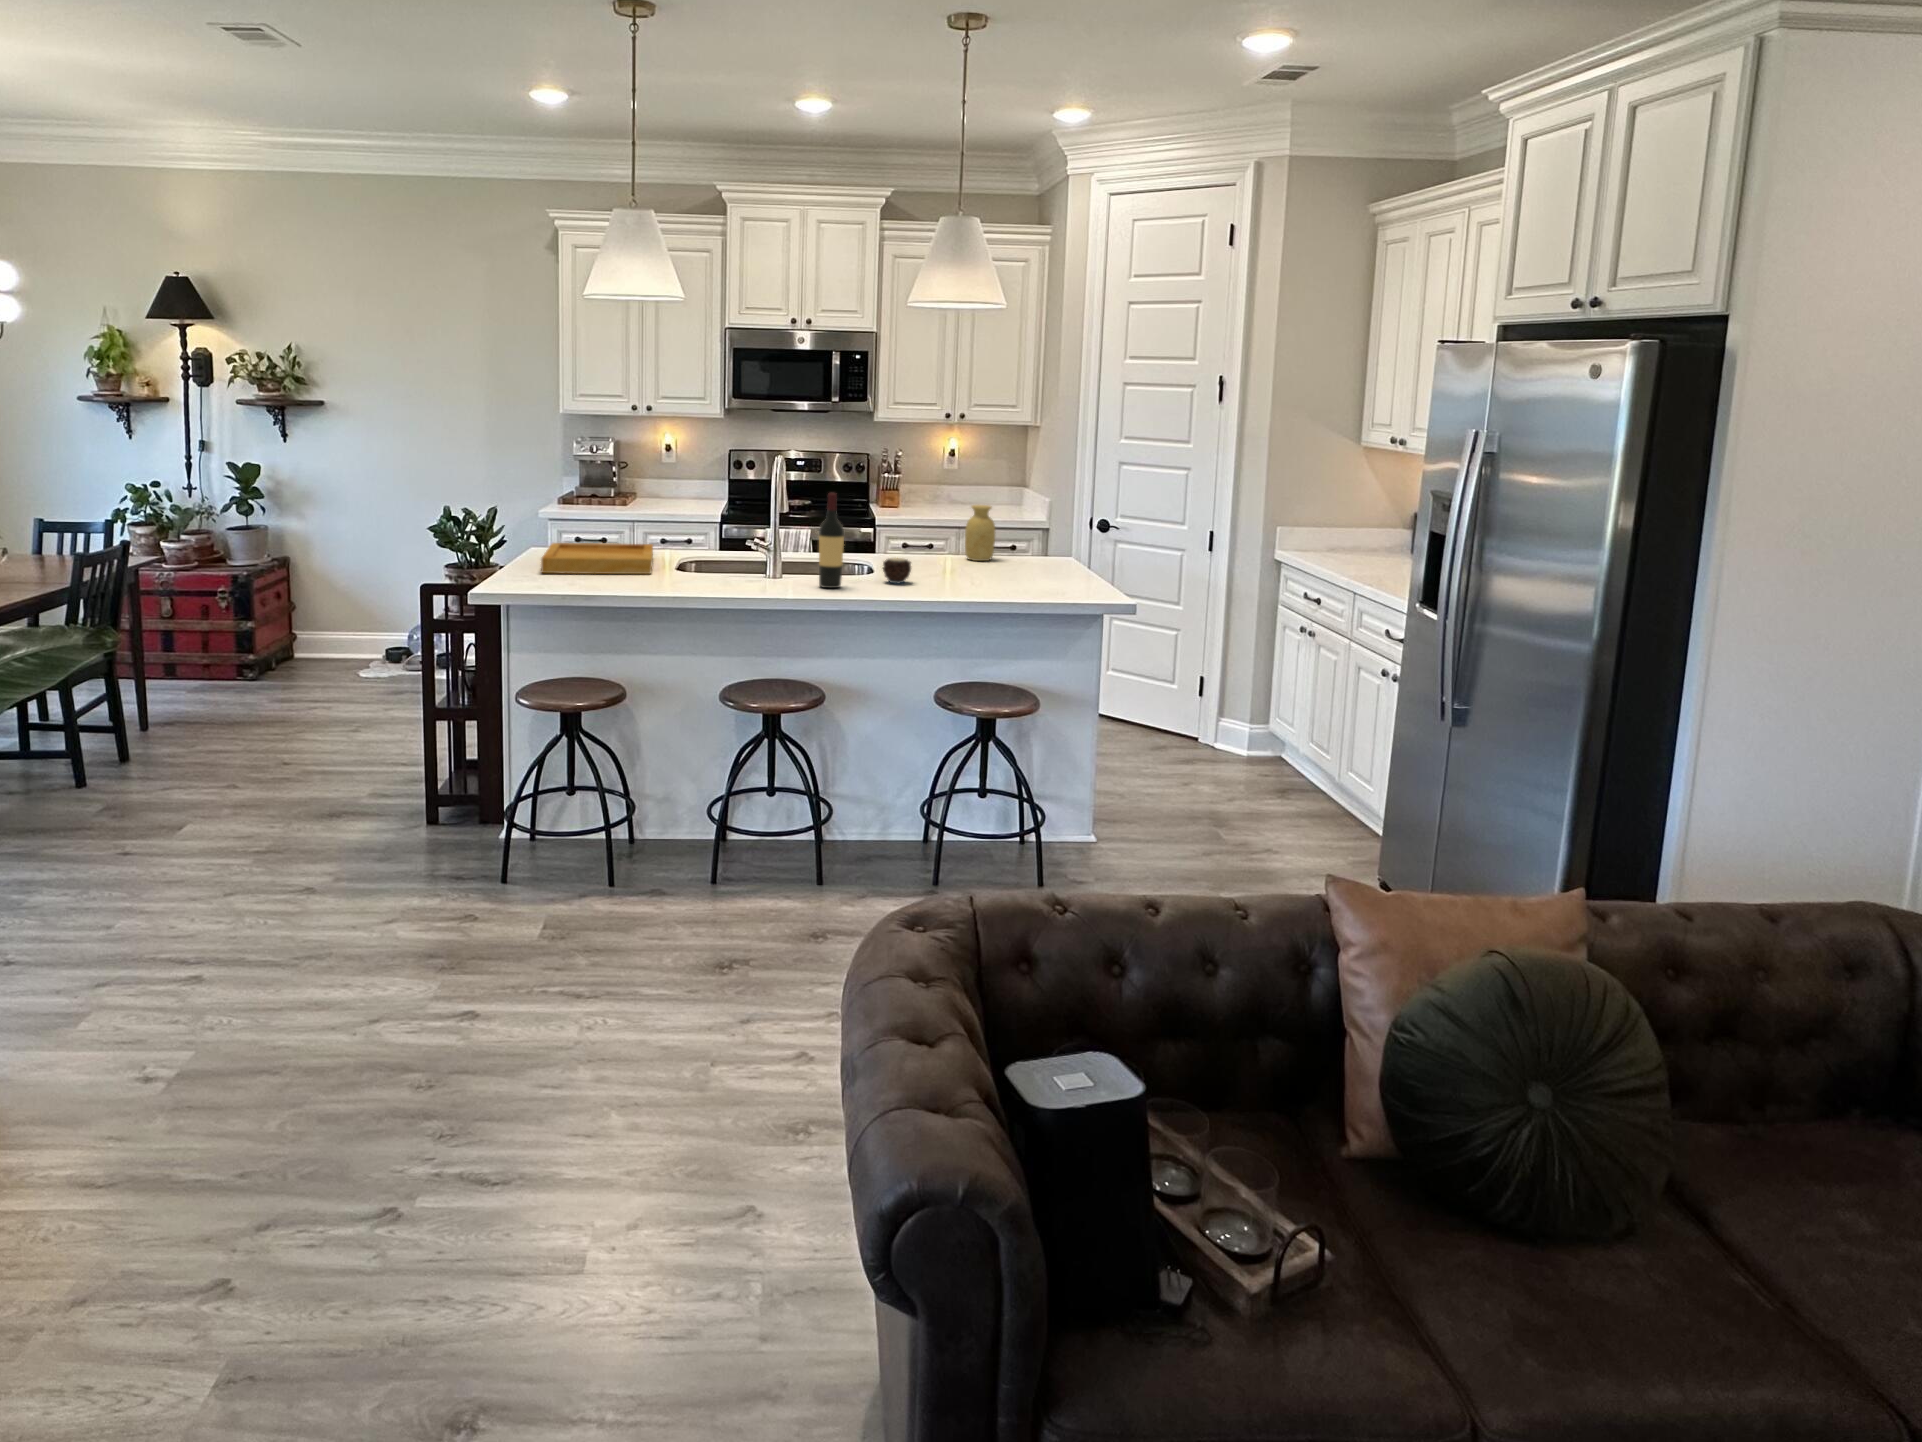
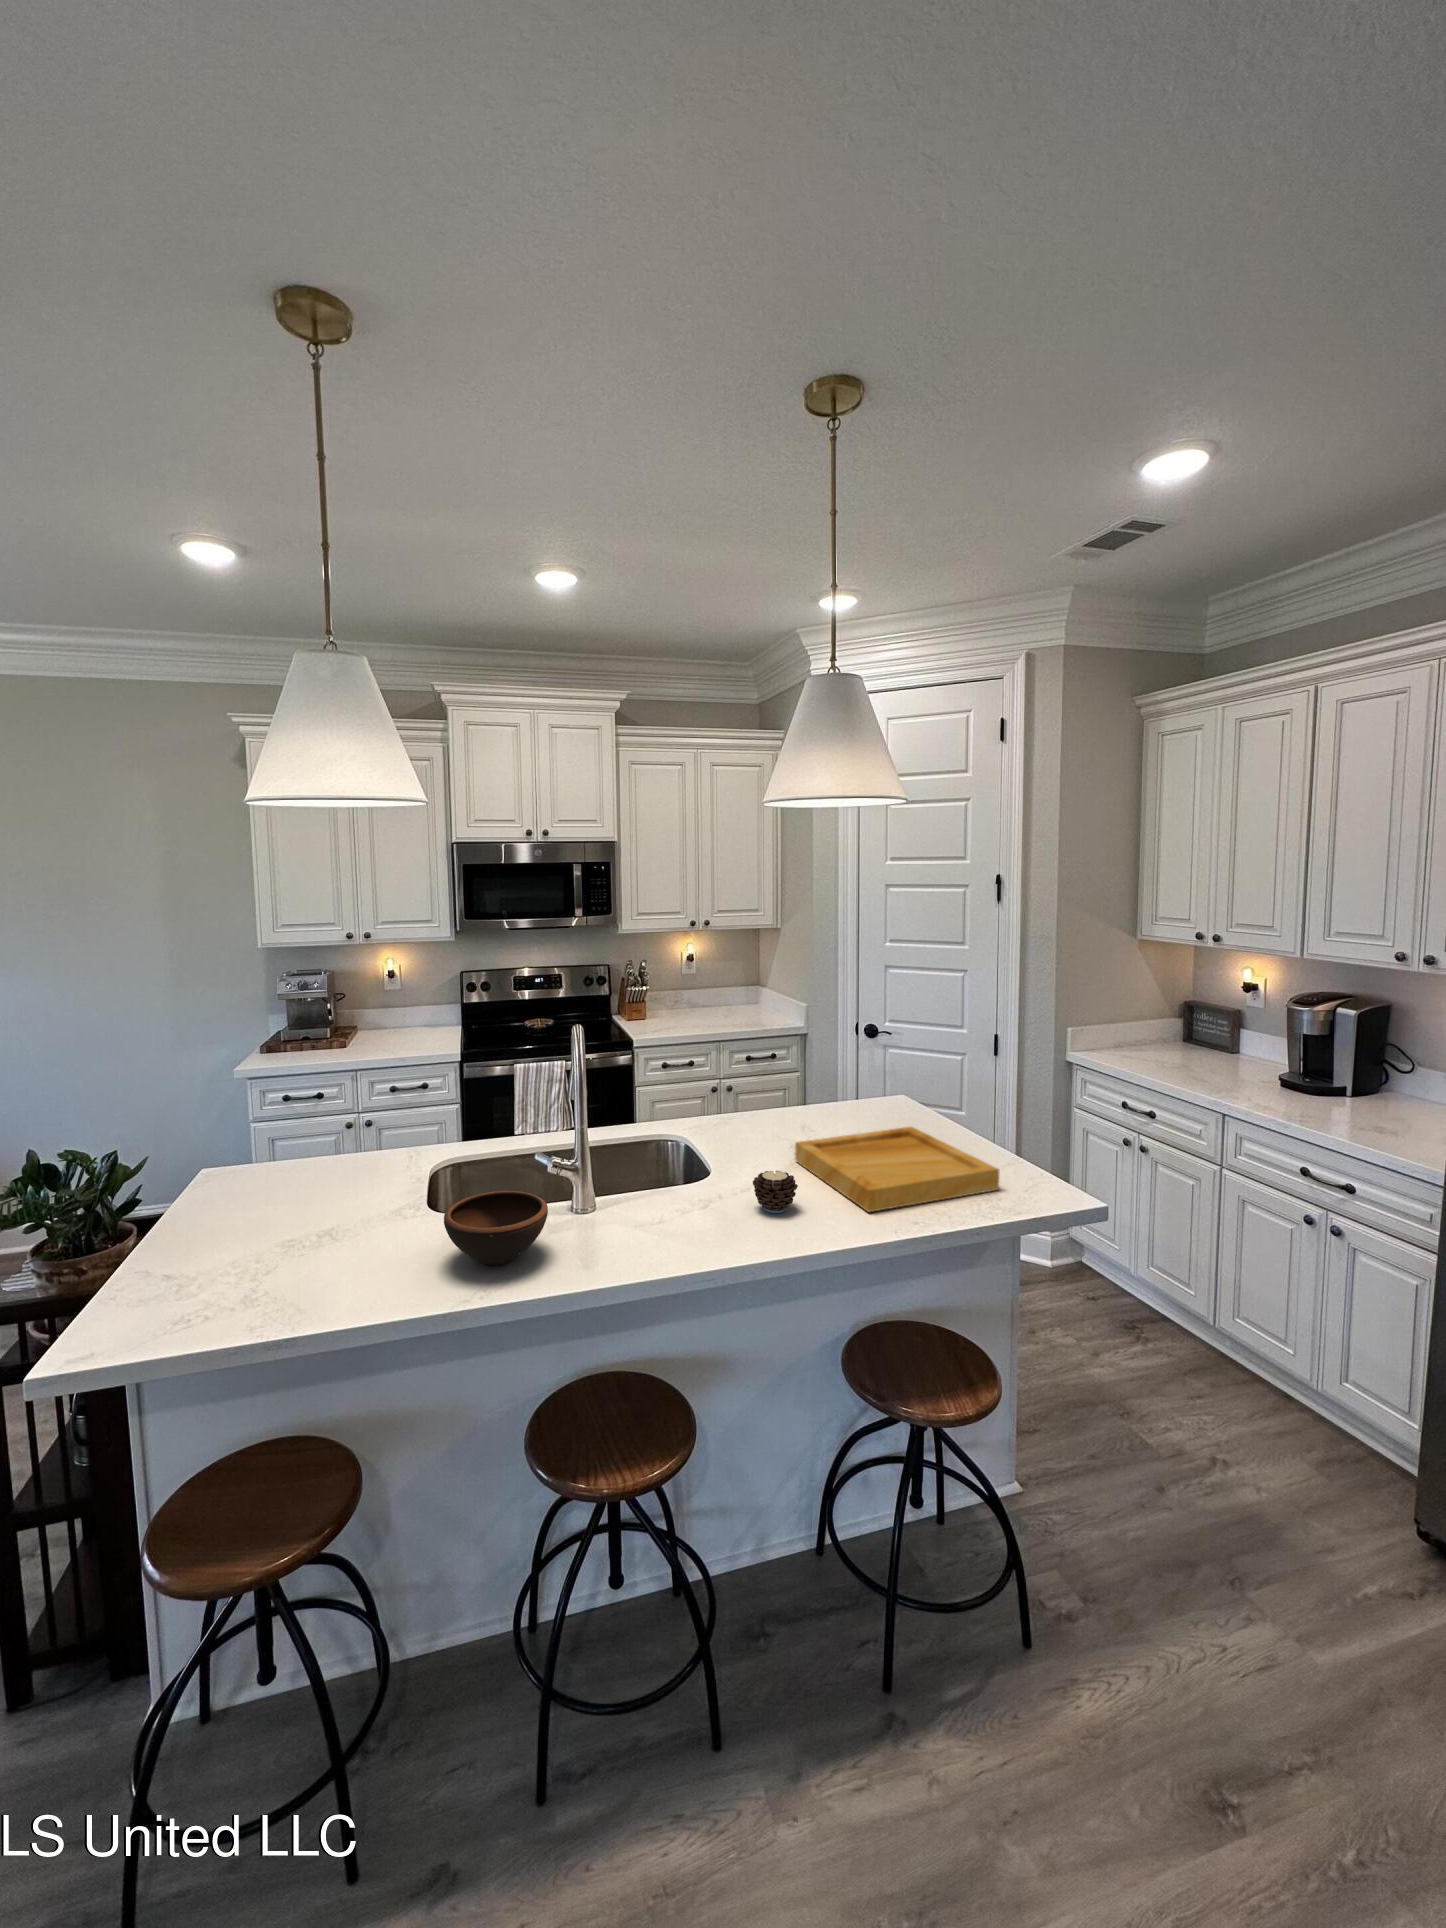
wine bottle: present [819,493,844,588] -> none [671,1097,710,1248]
vase: present [965,505,995,561] -> none [807,1055,845,1130]
tray: present [541,543,653,574] -> present [795,1127,999,1212]
bowl: none [678,547,741,584] -> present [444,1191,548,1265]

